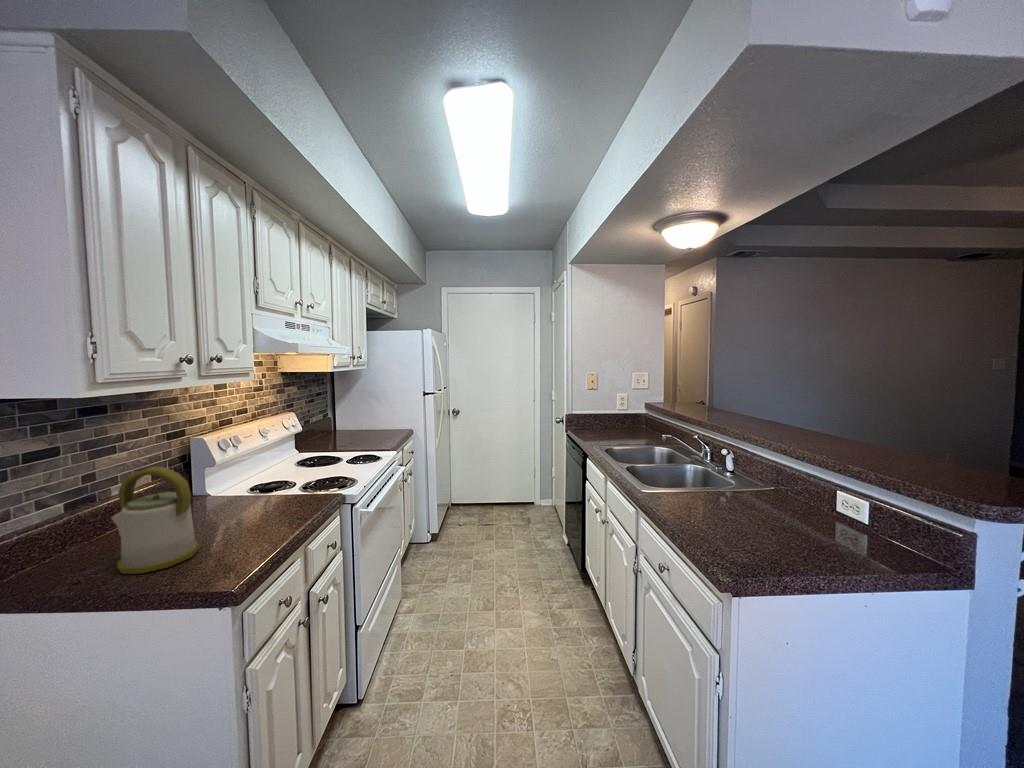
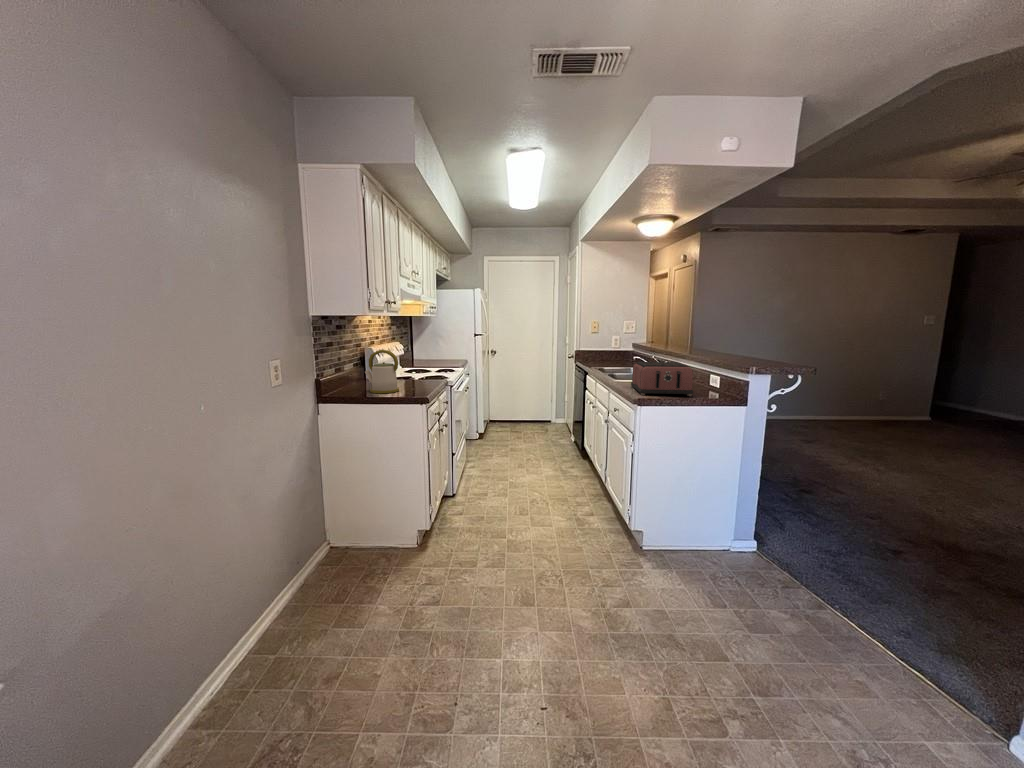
toaster: none [680,465,832,554] -> present [631,362,693,396]

